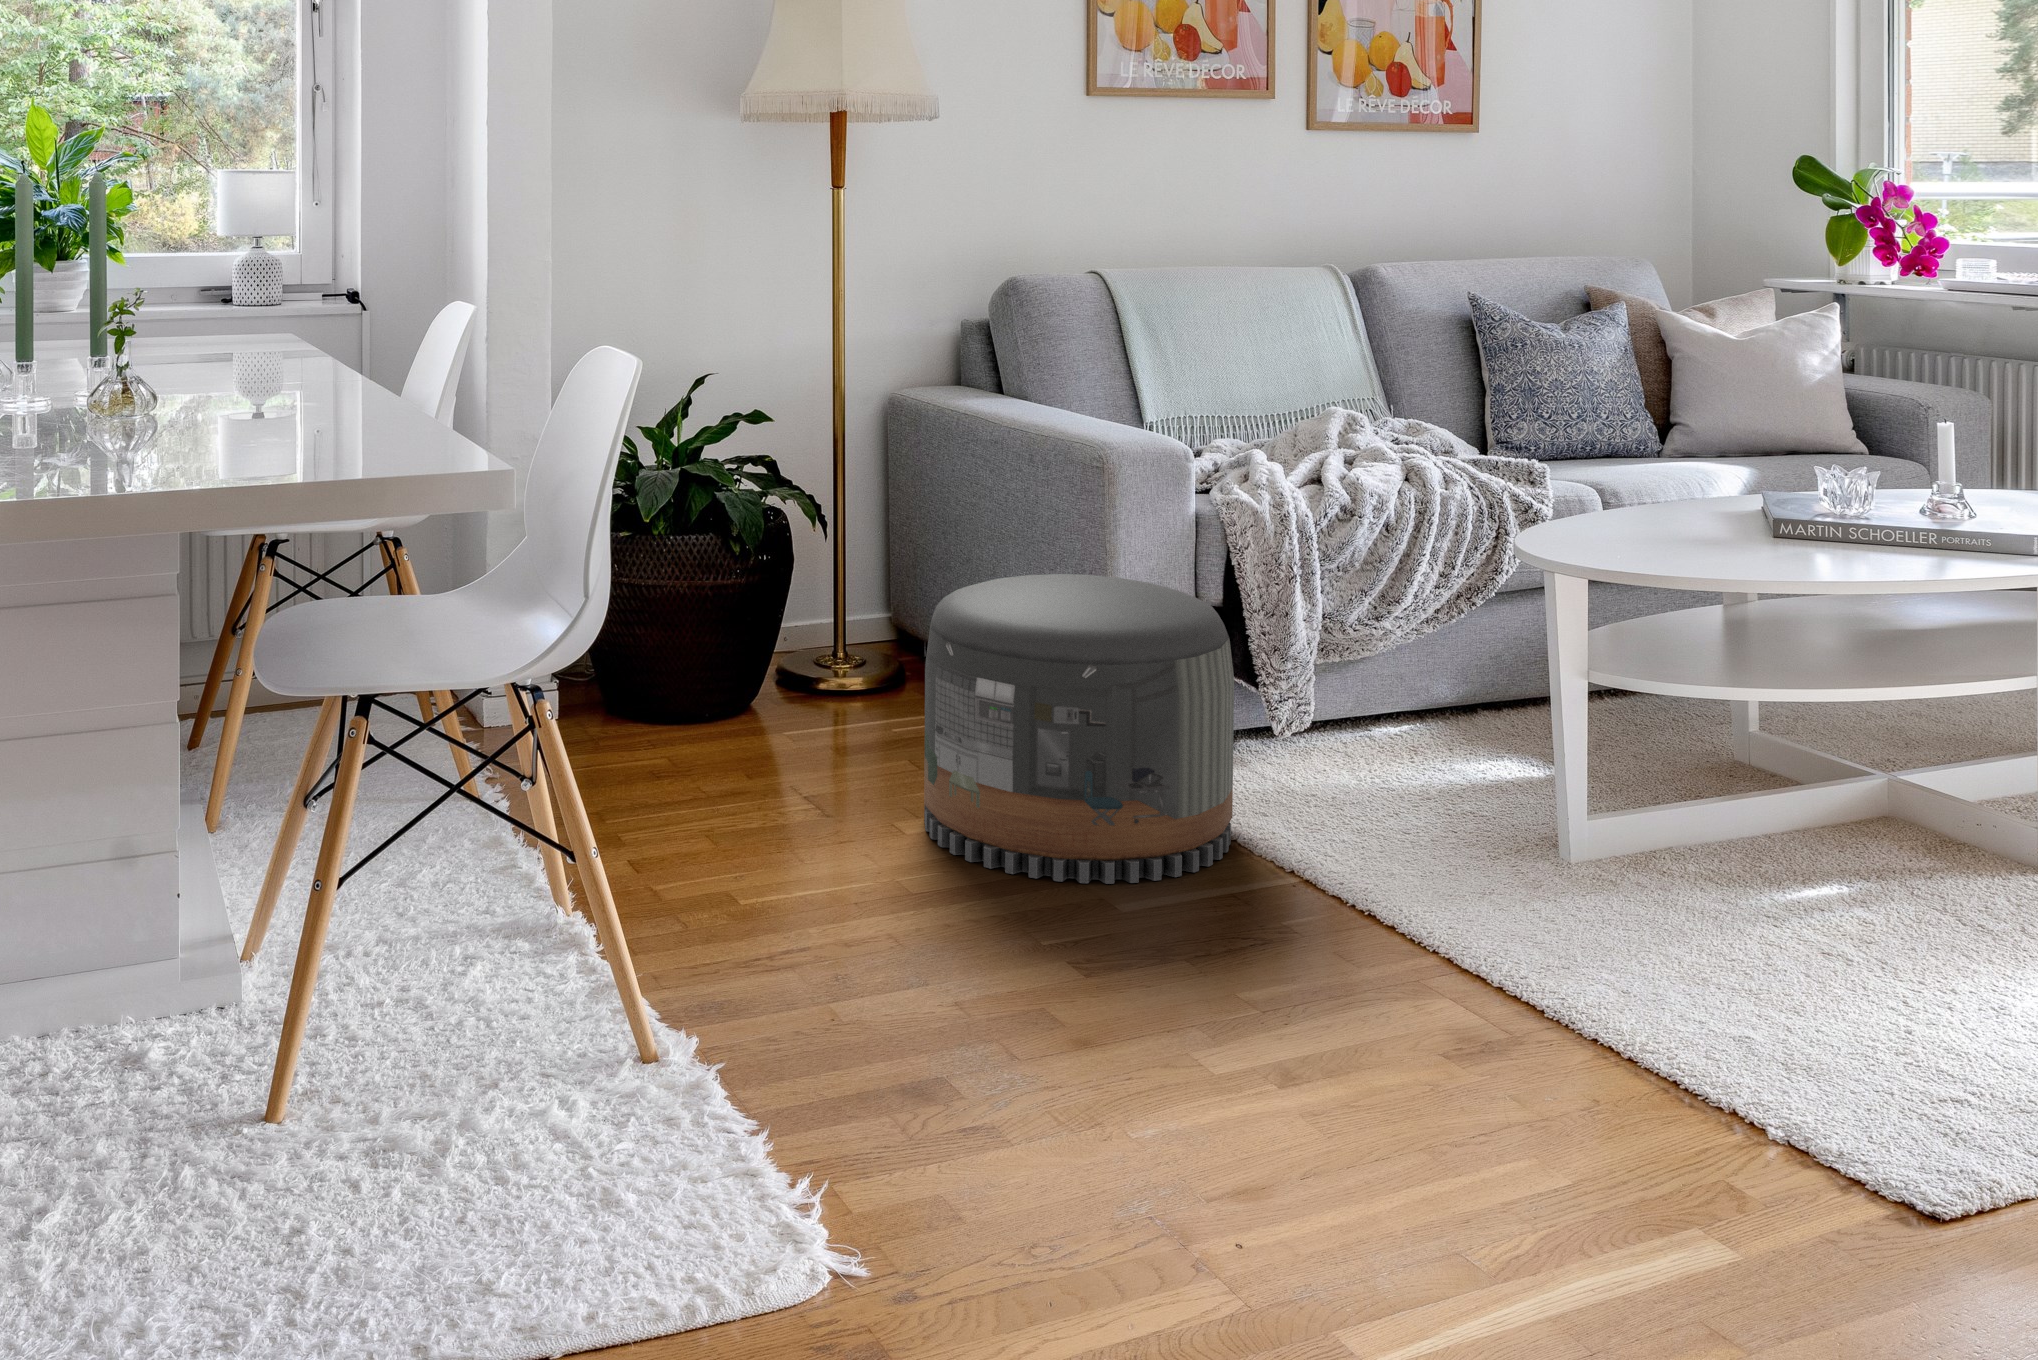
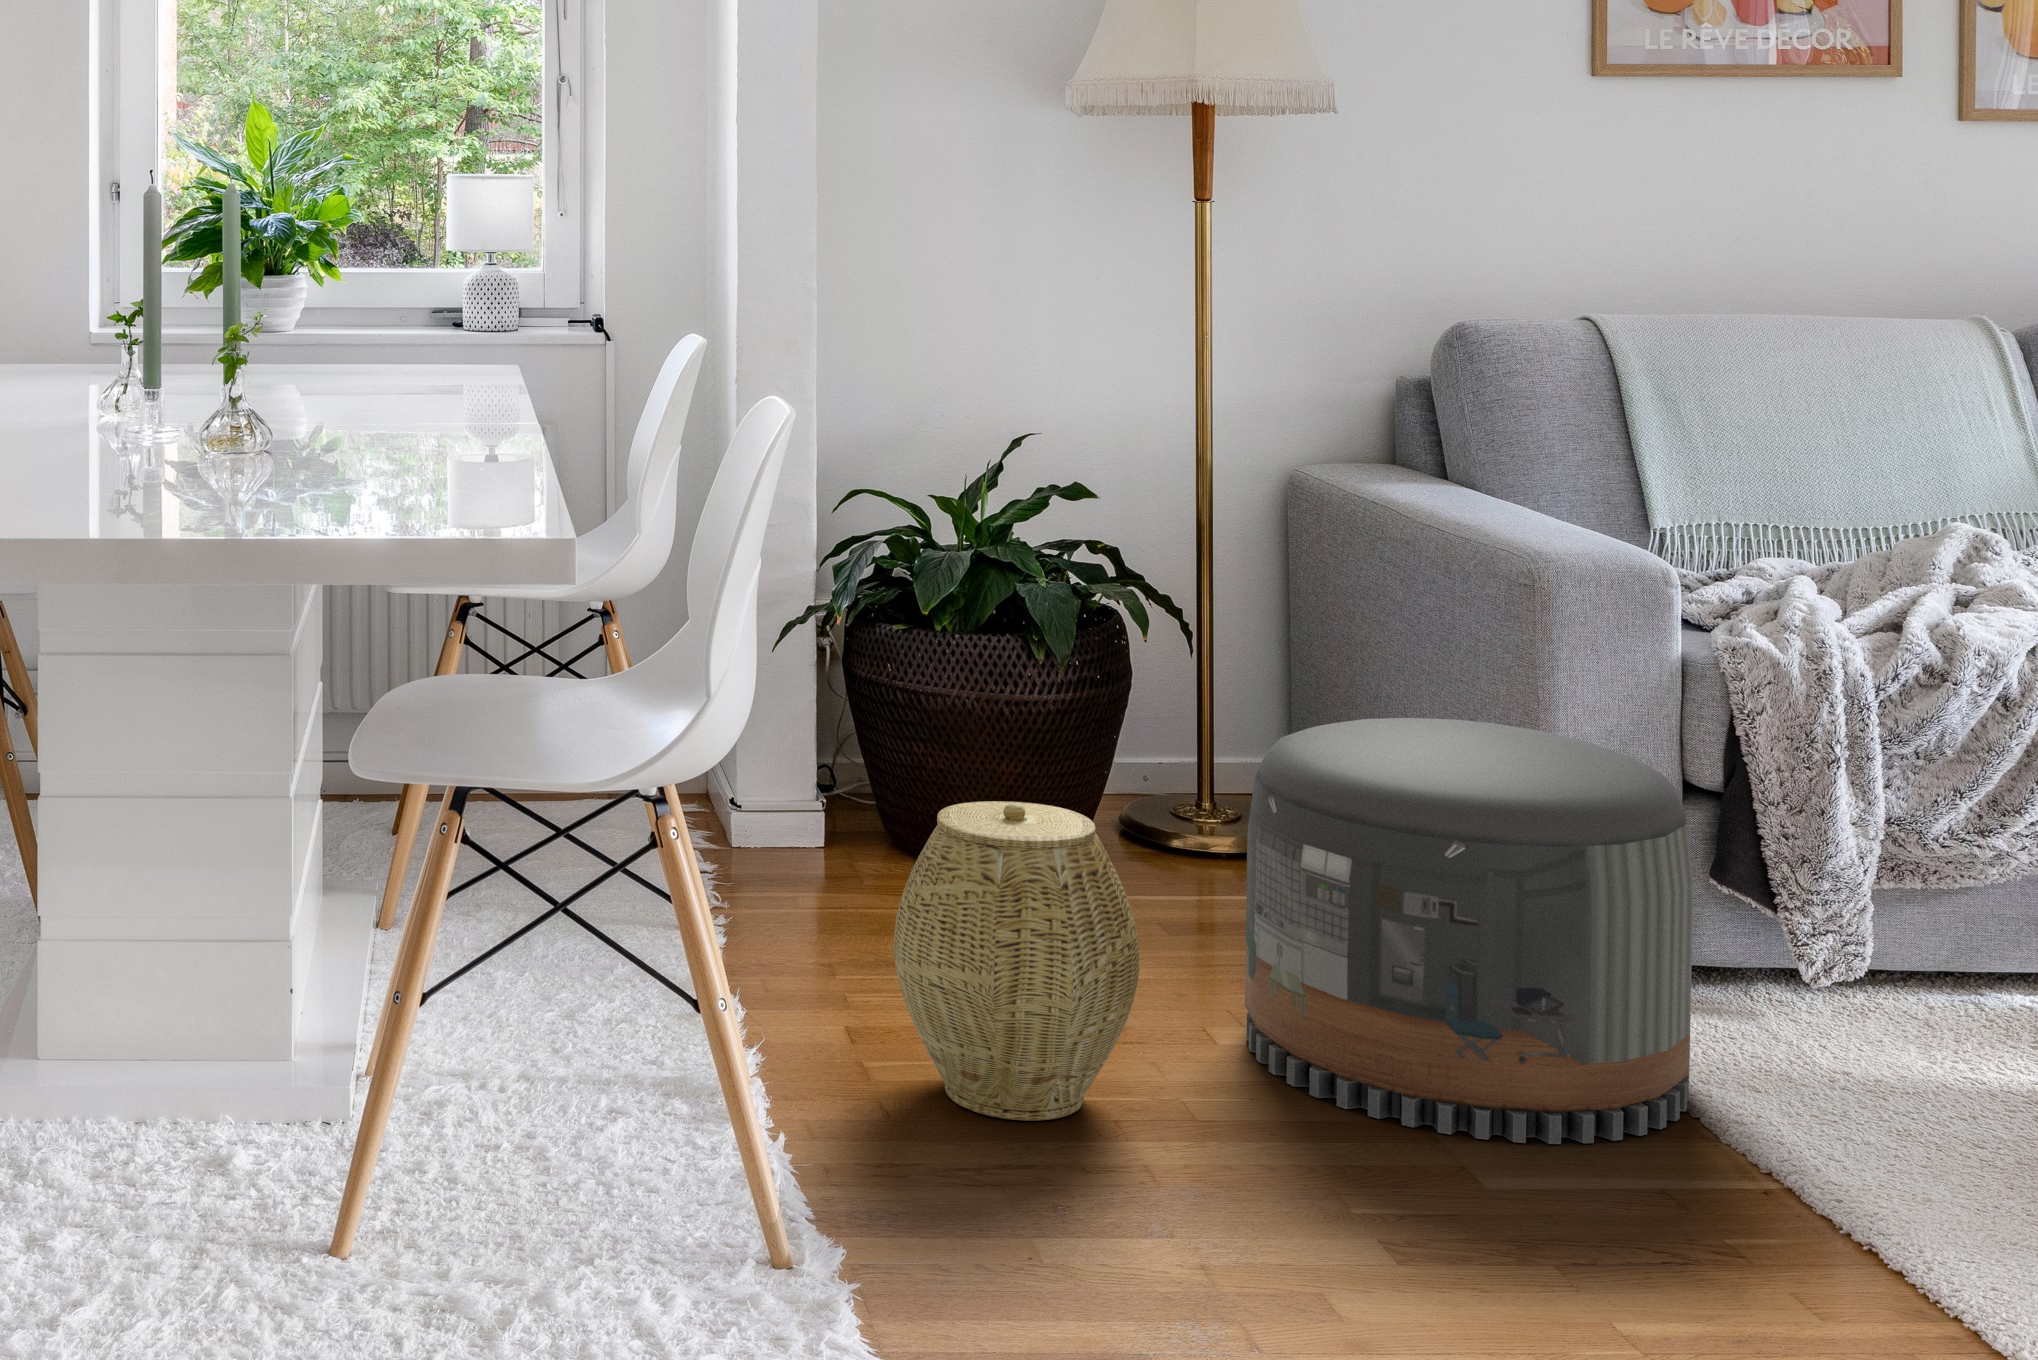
woven basket: none [681,665,869,917] -> present [894,801,1139,1121]

